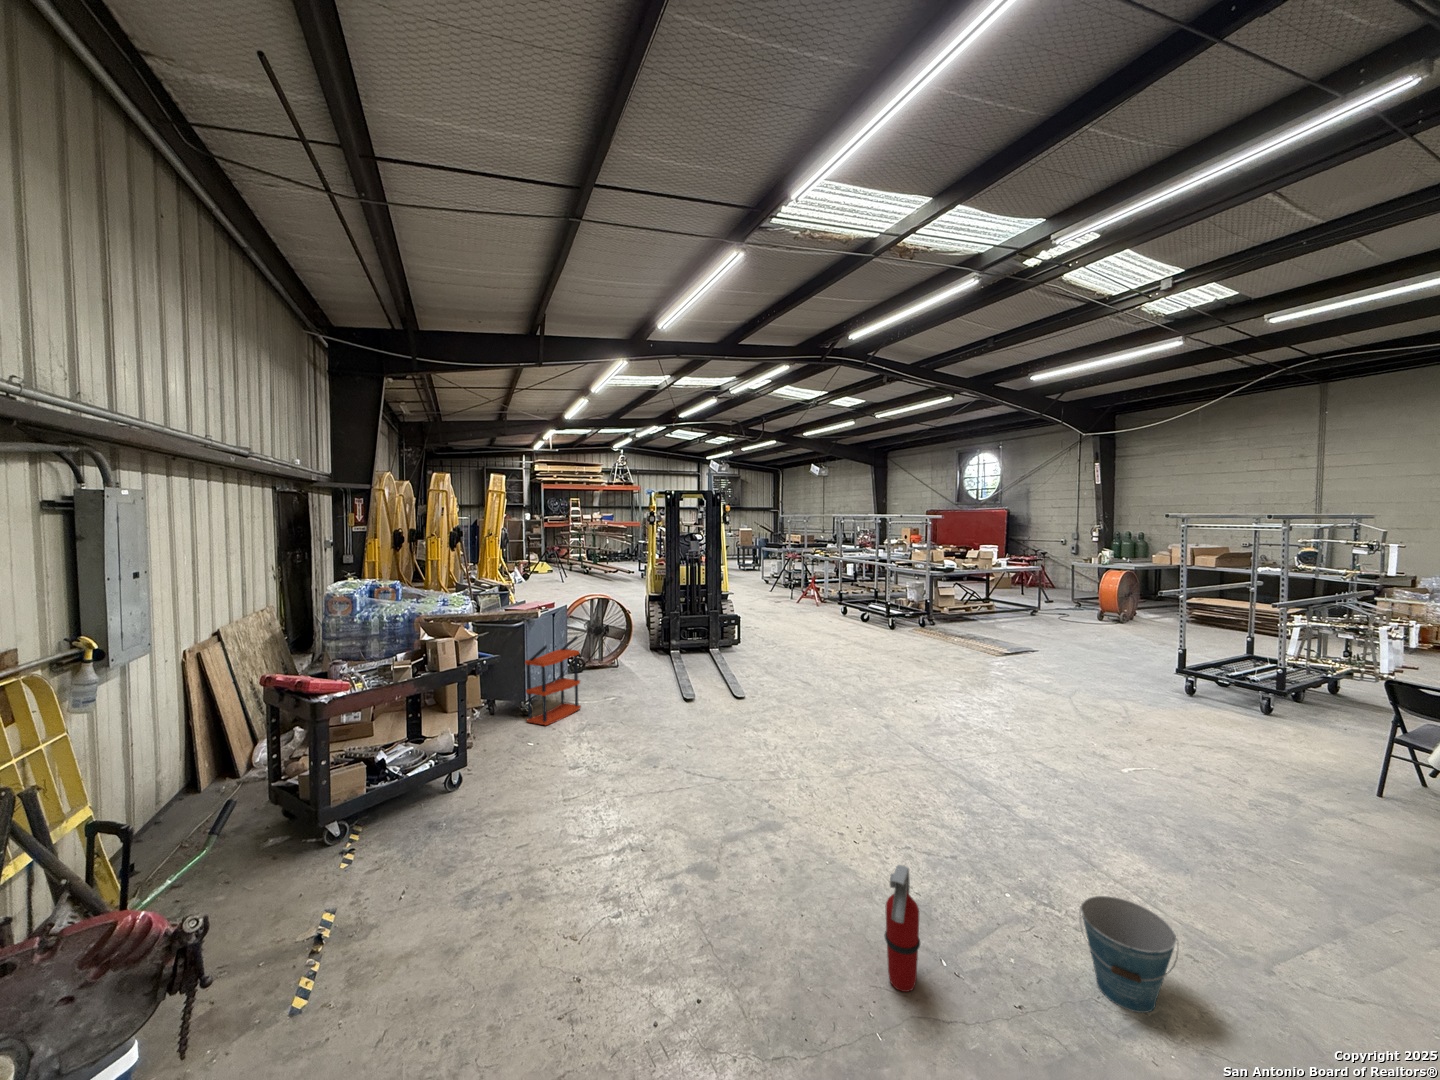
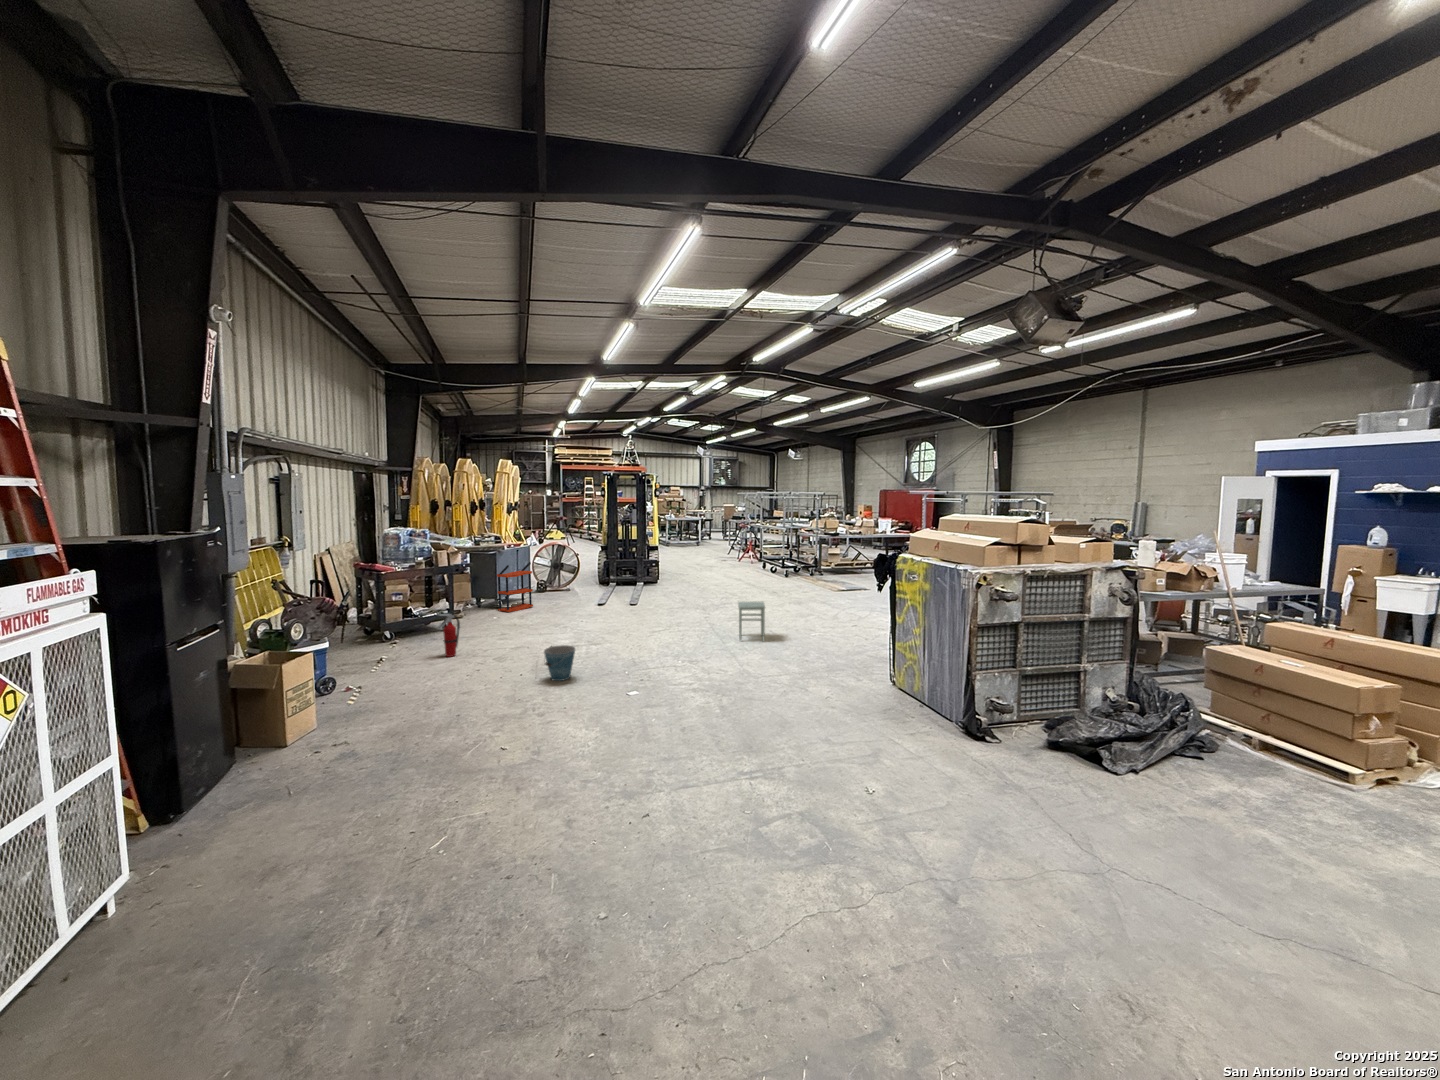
stool: none [999,715,1074,799] -> present [738,602,765,641]
fire extinguisher: present [884,865,920,992] -> present [438,614,460,657]
bucket: present [1079,896,1178,1013] -> present [544,645,575,681]

